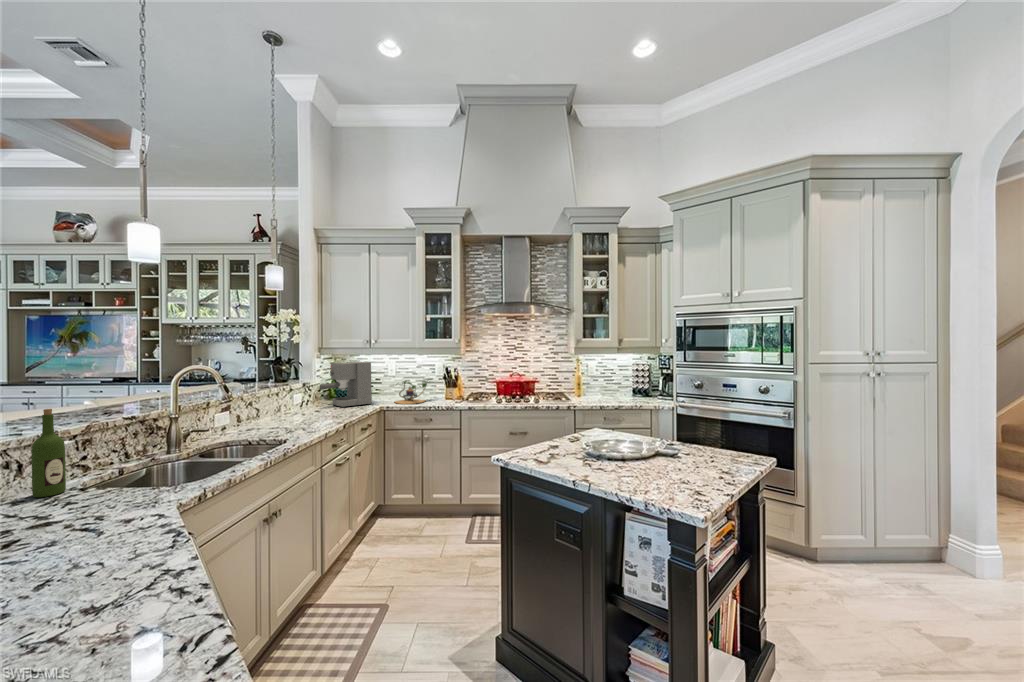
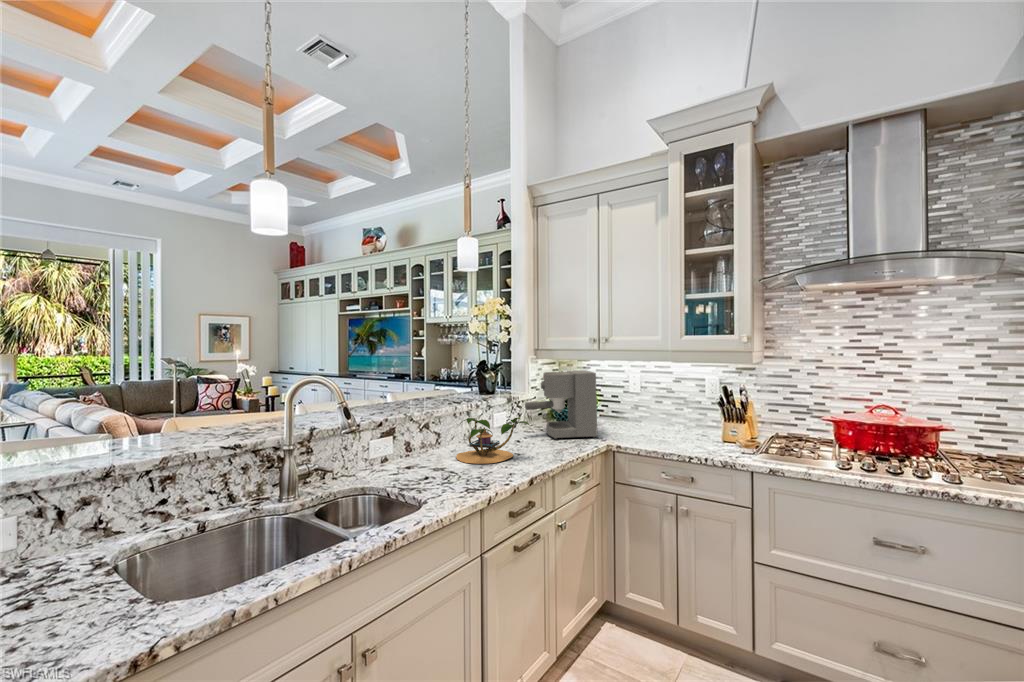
plant: present [396,381,427,404] -> present [456,417,529,464]
wine bottle: present [31,409,66,498] -> none [53,441,97,566]

